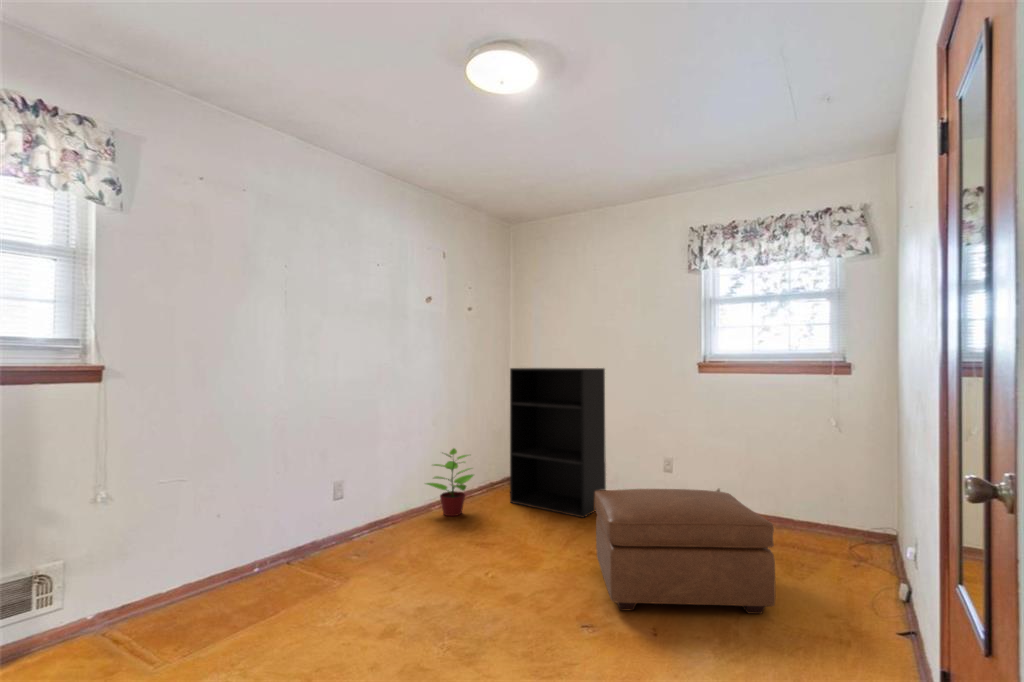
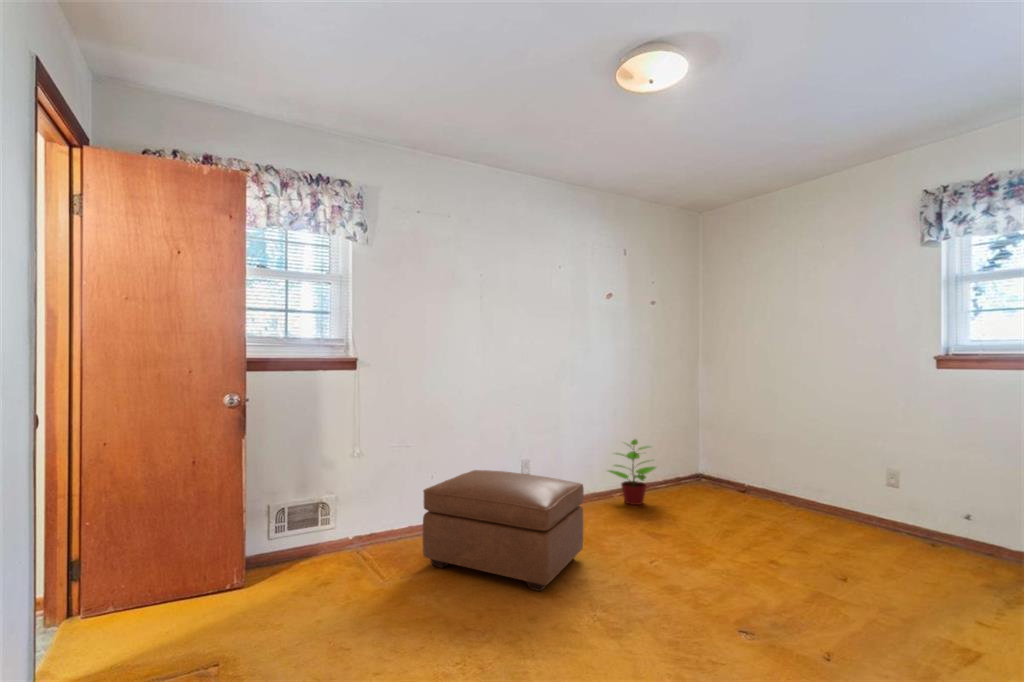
bookshelf: present [510,368,606,518] -> none [696,360,810,525]
ottoman: present [595,489,775,614] -> present [423,470,584,591]

